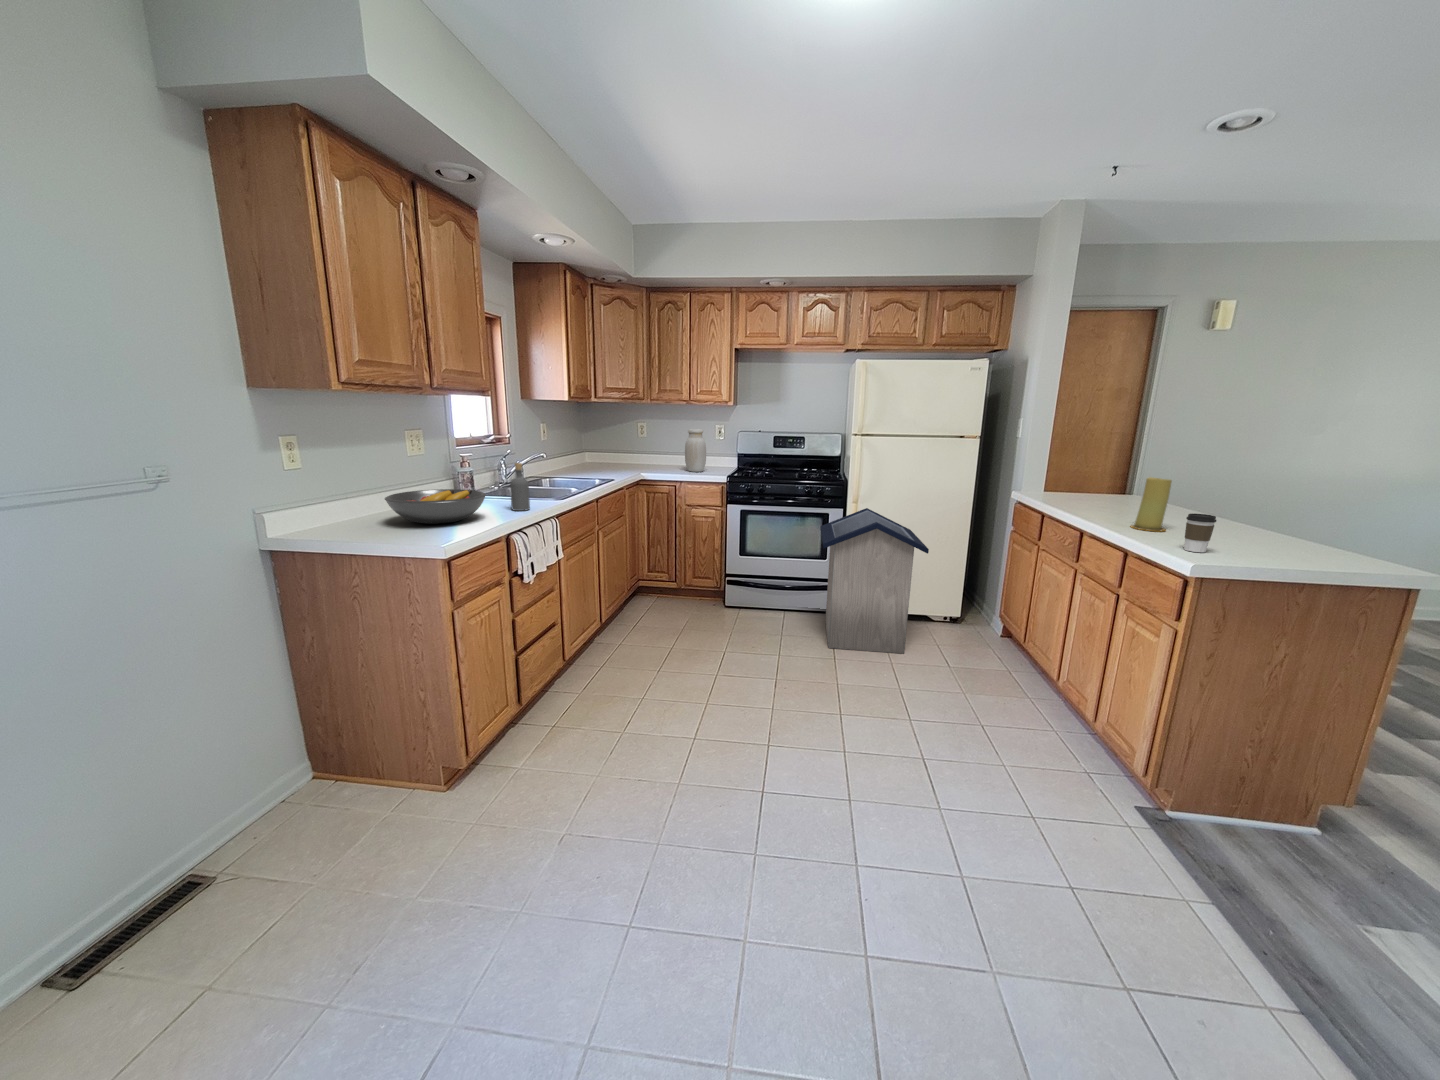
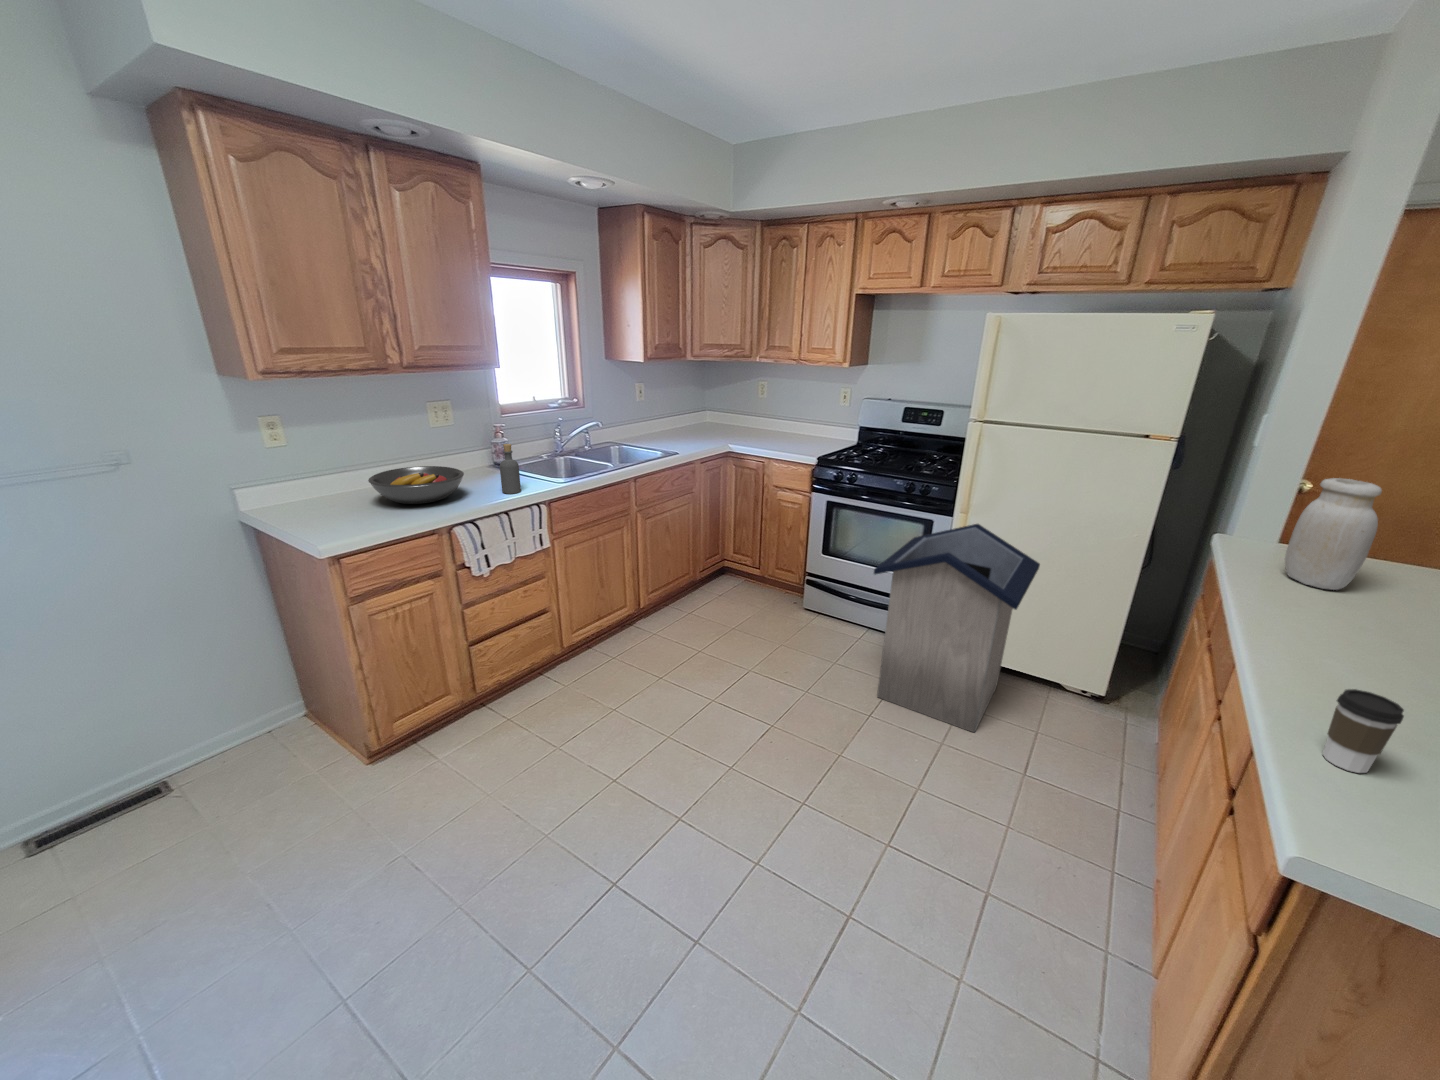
jar: present [685,429,706,472] -> present [1285,478,1382,590]
candle: present [1131,477,1172,531] -> none [1304,583,1412,692]

